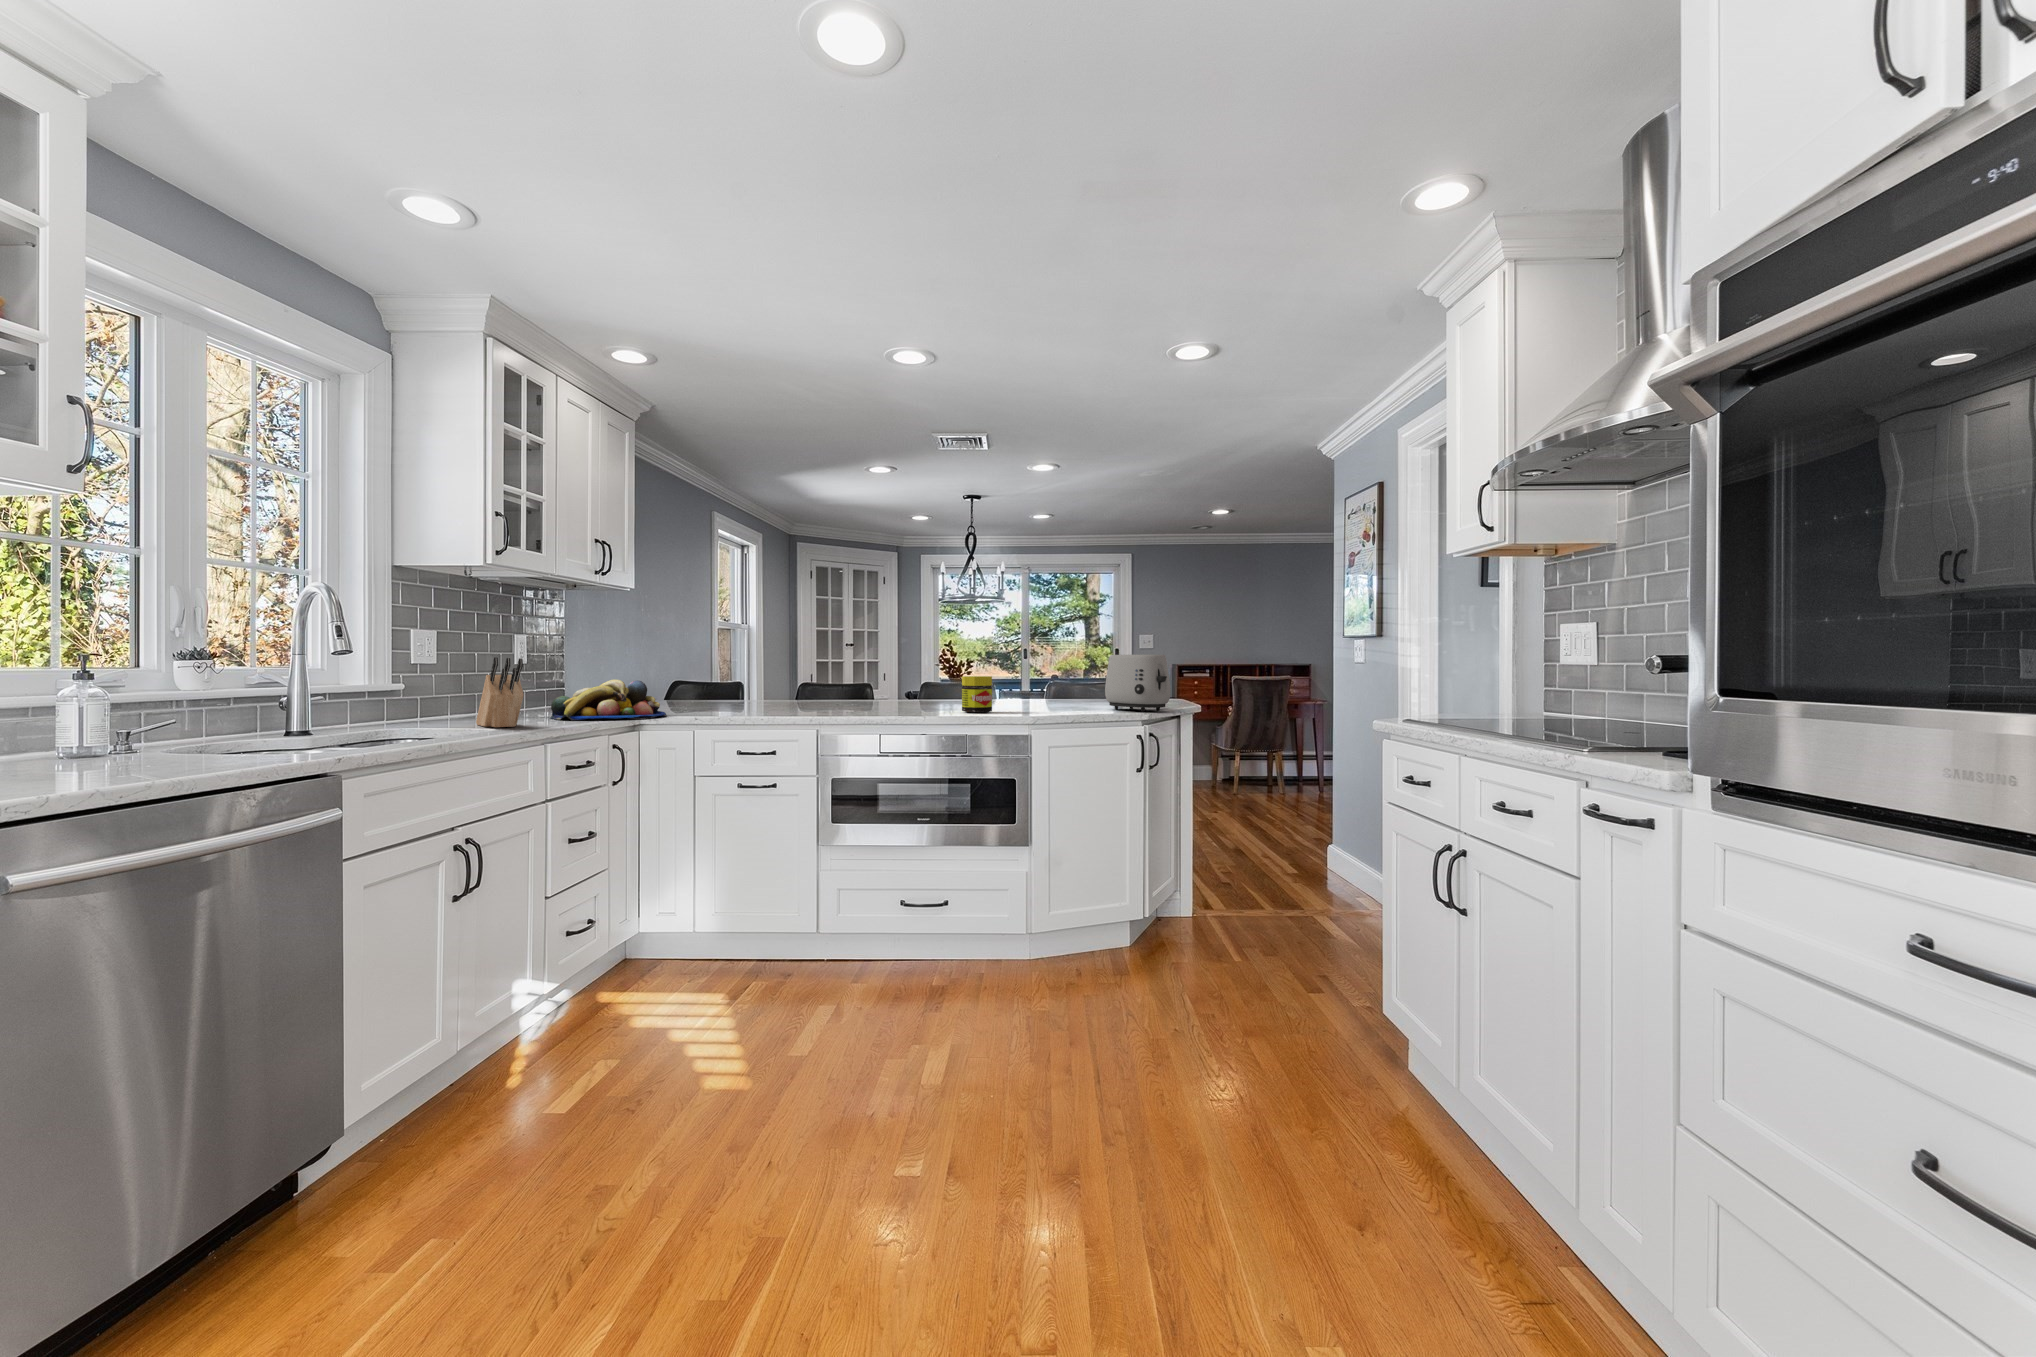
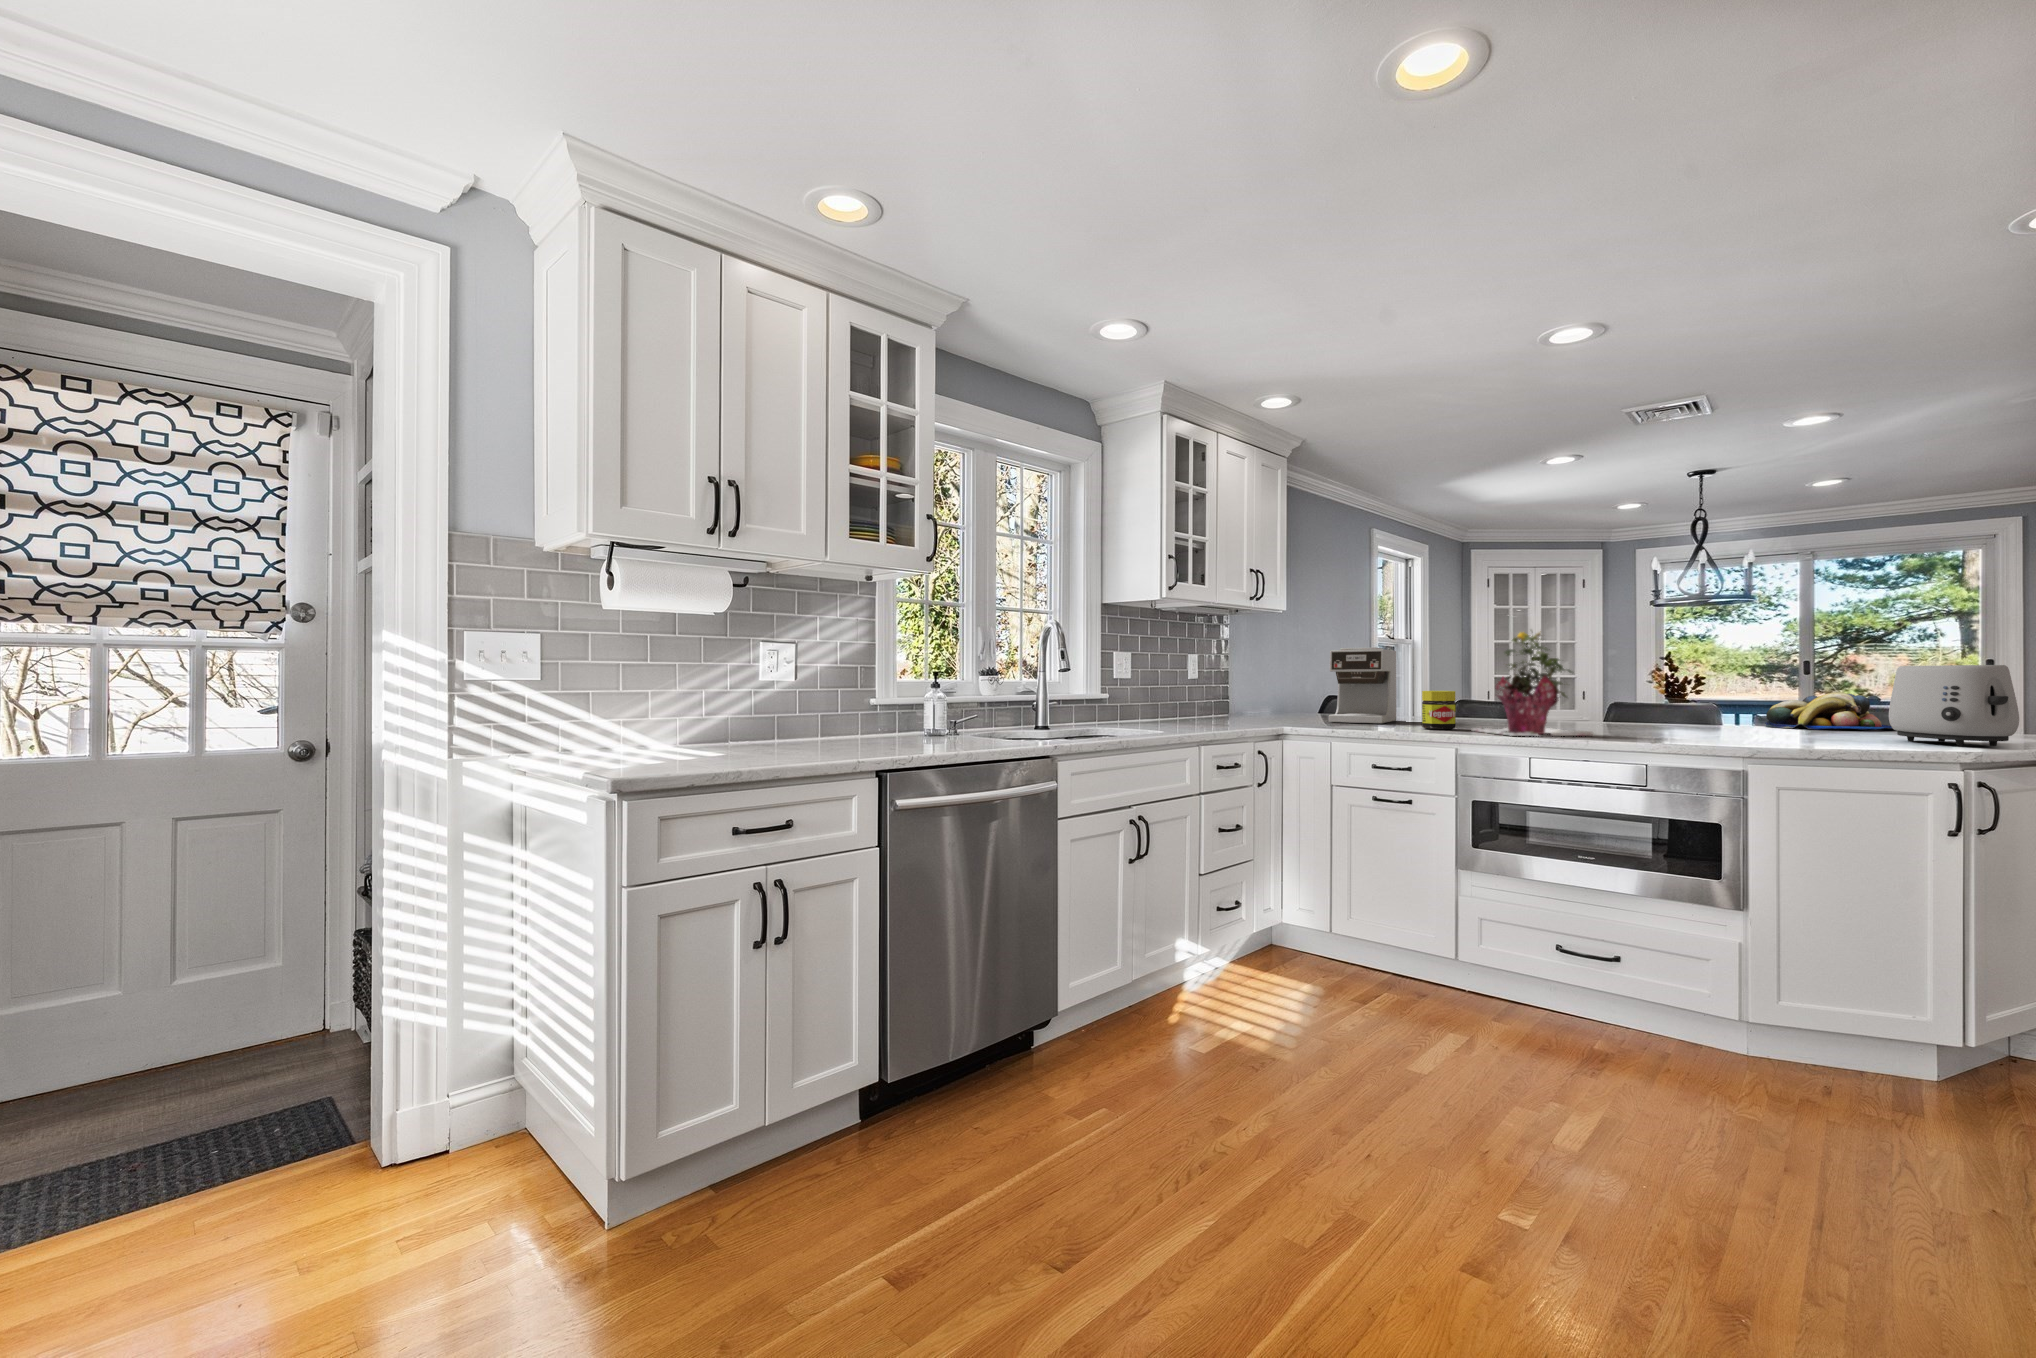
potted plant: none [829,618,929,717] -> present [1472,631,1594,736]
coffee maker: none [687,632,753,710] -> present [1329,647,1396,723]
knife block: present [476,657,524,727] -> none [1154,673,1185,730]
jar: present [962,676,992,713] -> present [1422,691,1456,729]
fruit bowl: present [550,679,666,720] -> present [1765,692,1892,730]

